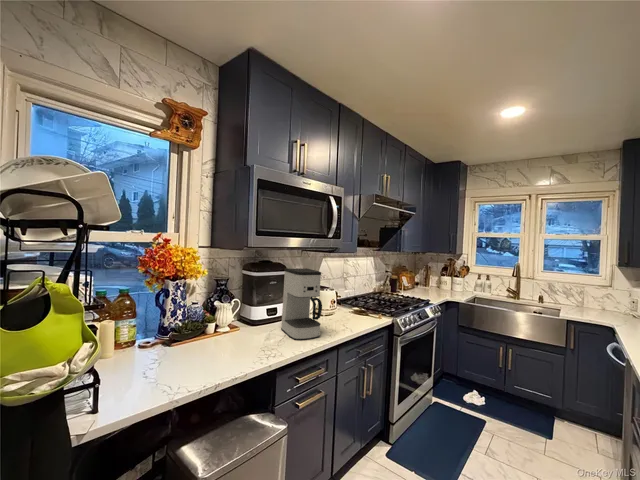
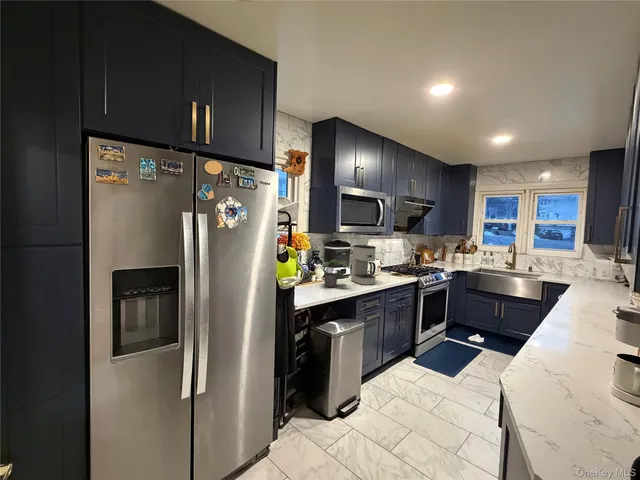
potted plant: none [214,293,267,349] -> present [321,259,349,287]

